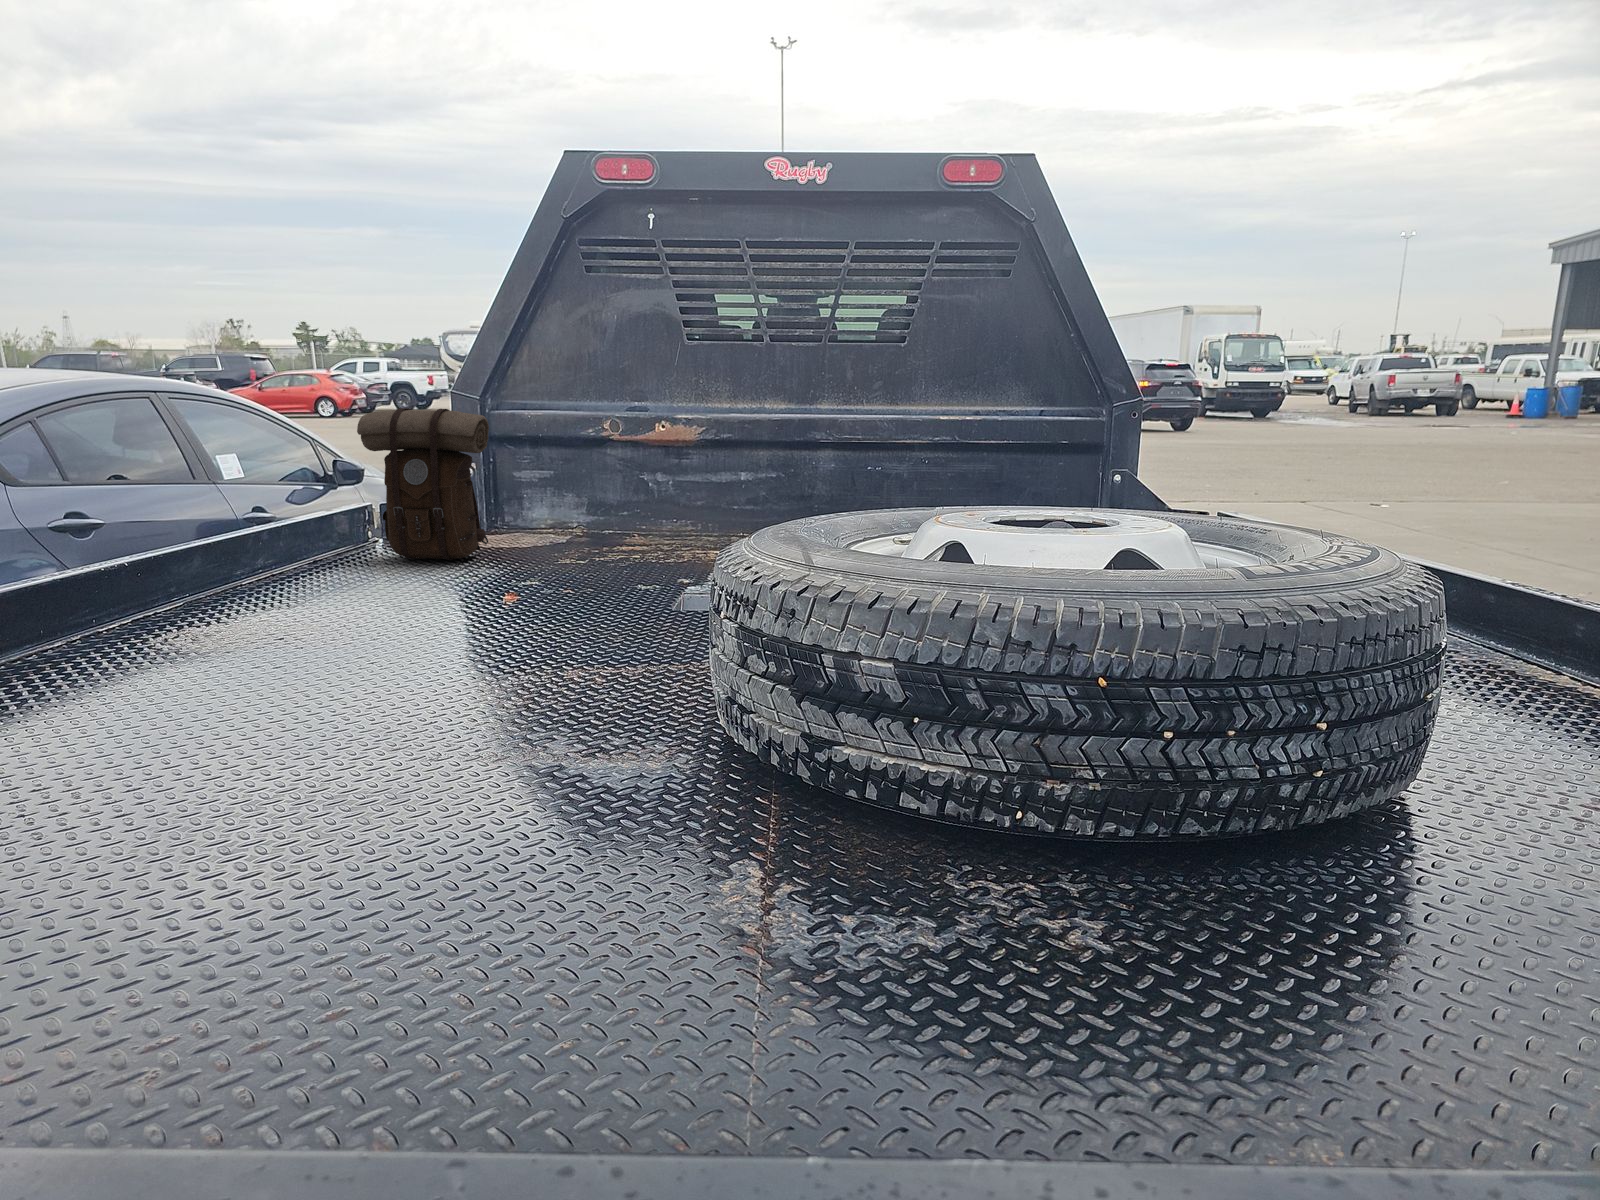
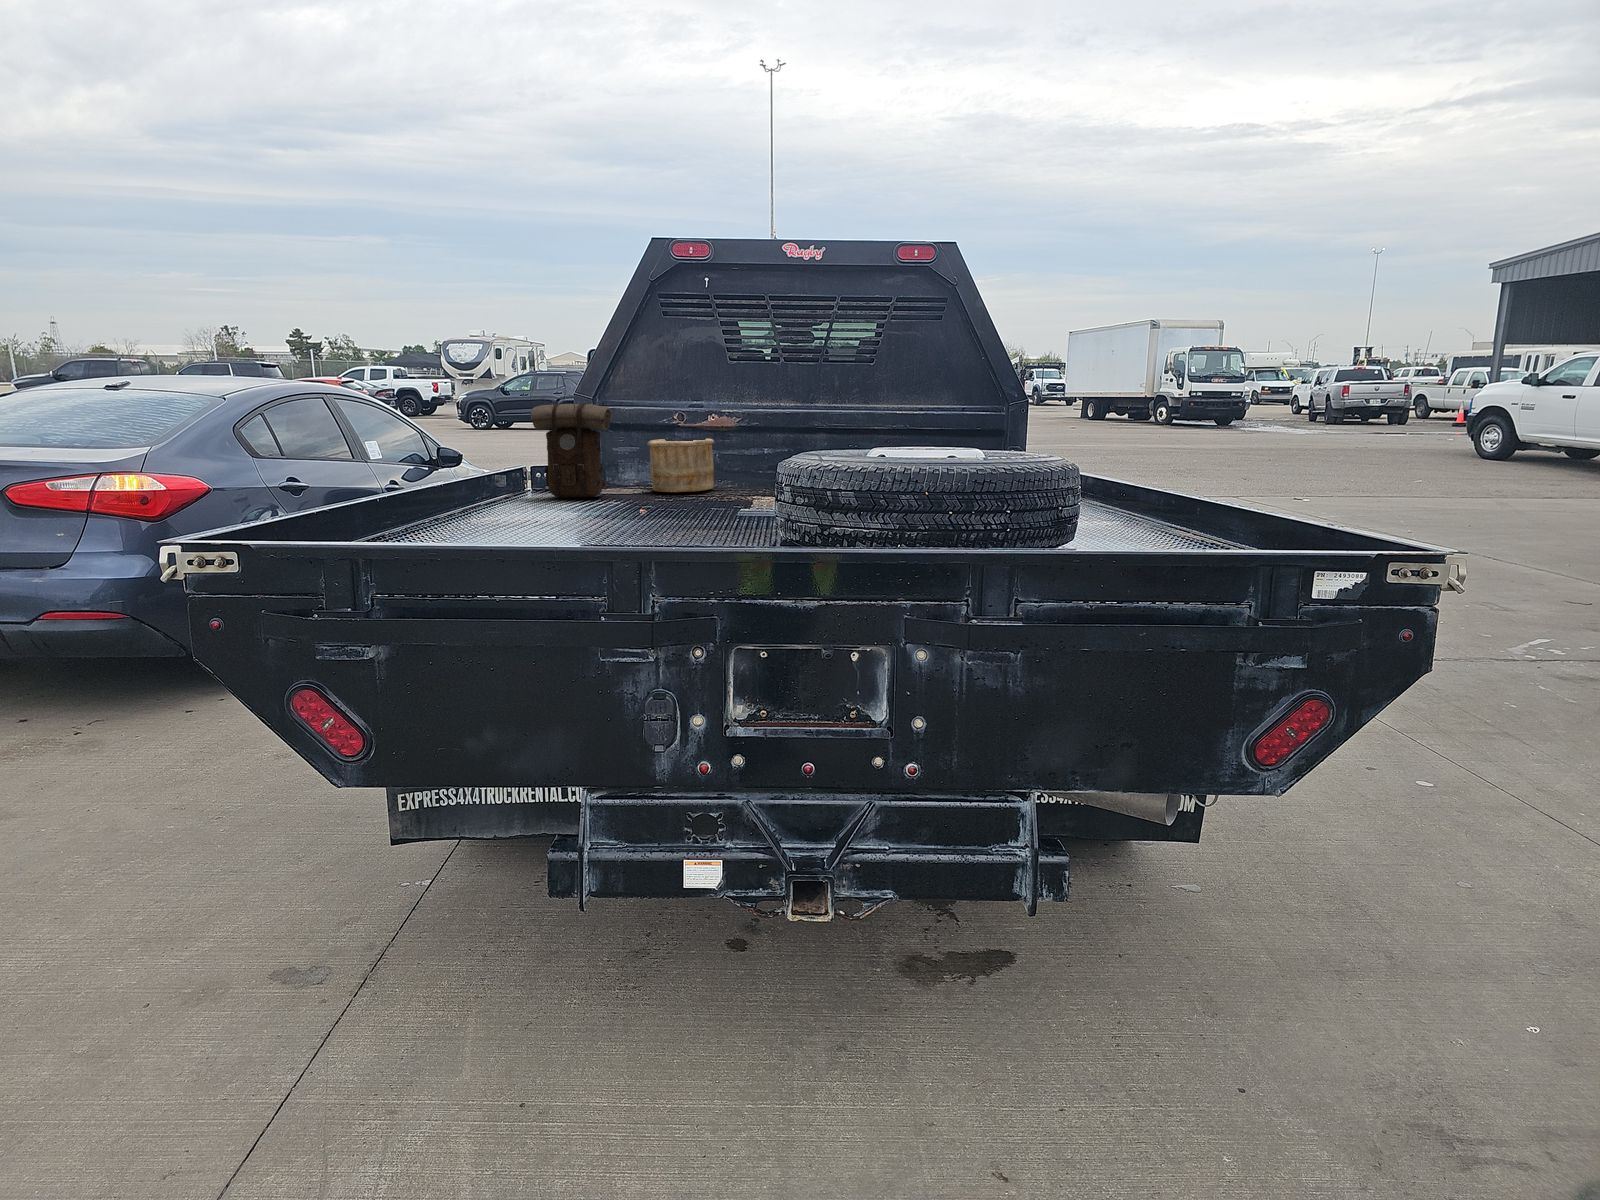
wooden bucket: none [553,462,659,550] -> present [647,438,714,492]

